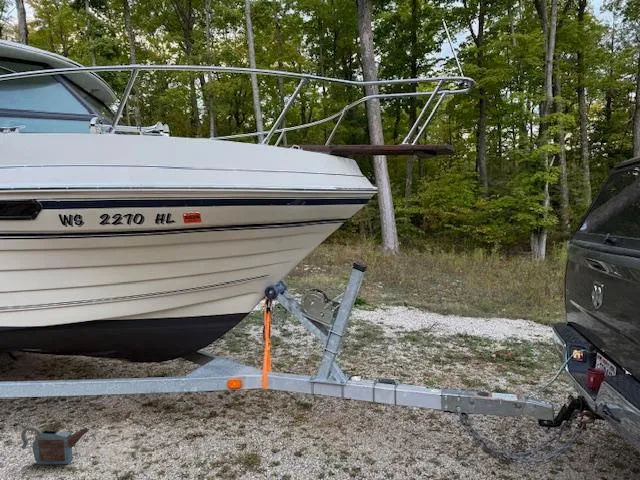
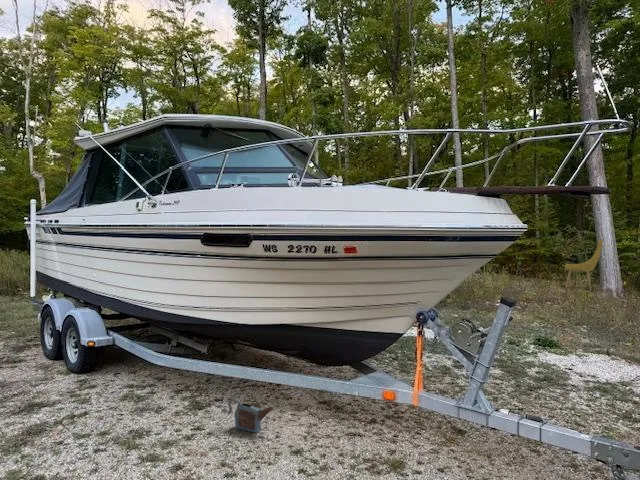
chair: none [353,204,382,250] -> present [565,239,603,290]

